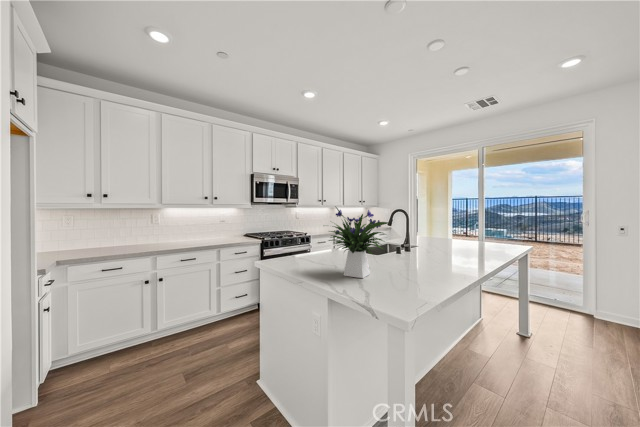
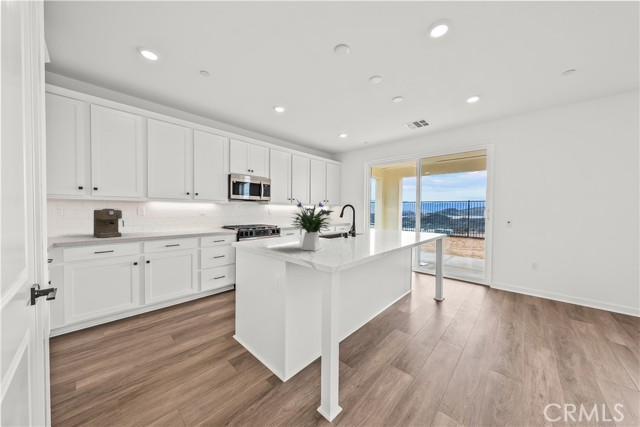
coffee maker: none [103,218,135,252] -> present [94,208,124,238]

